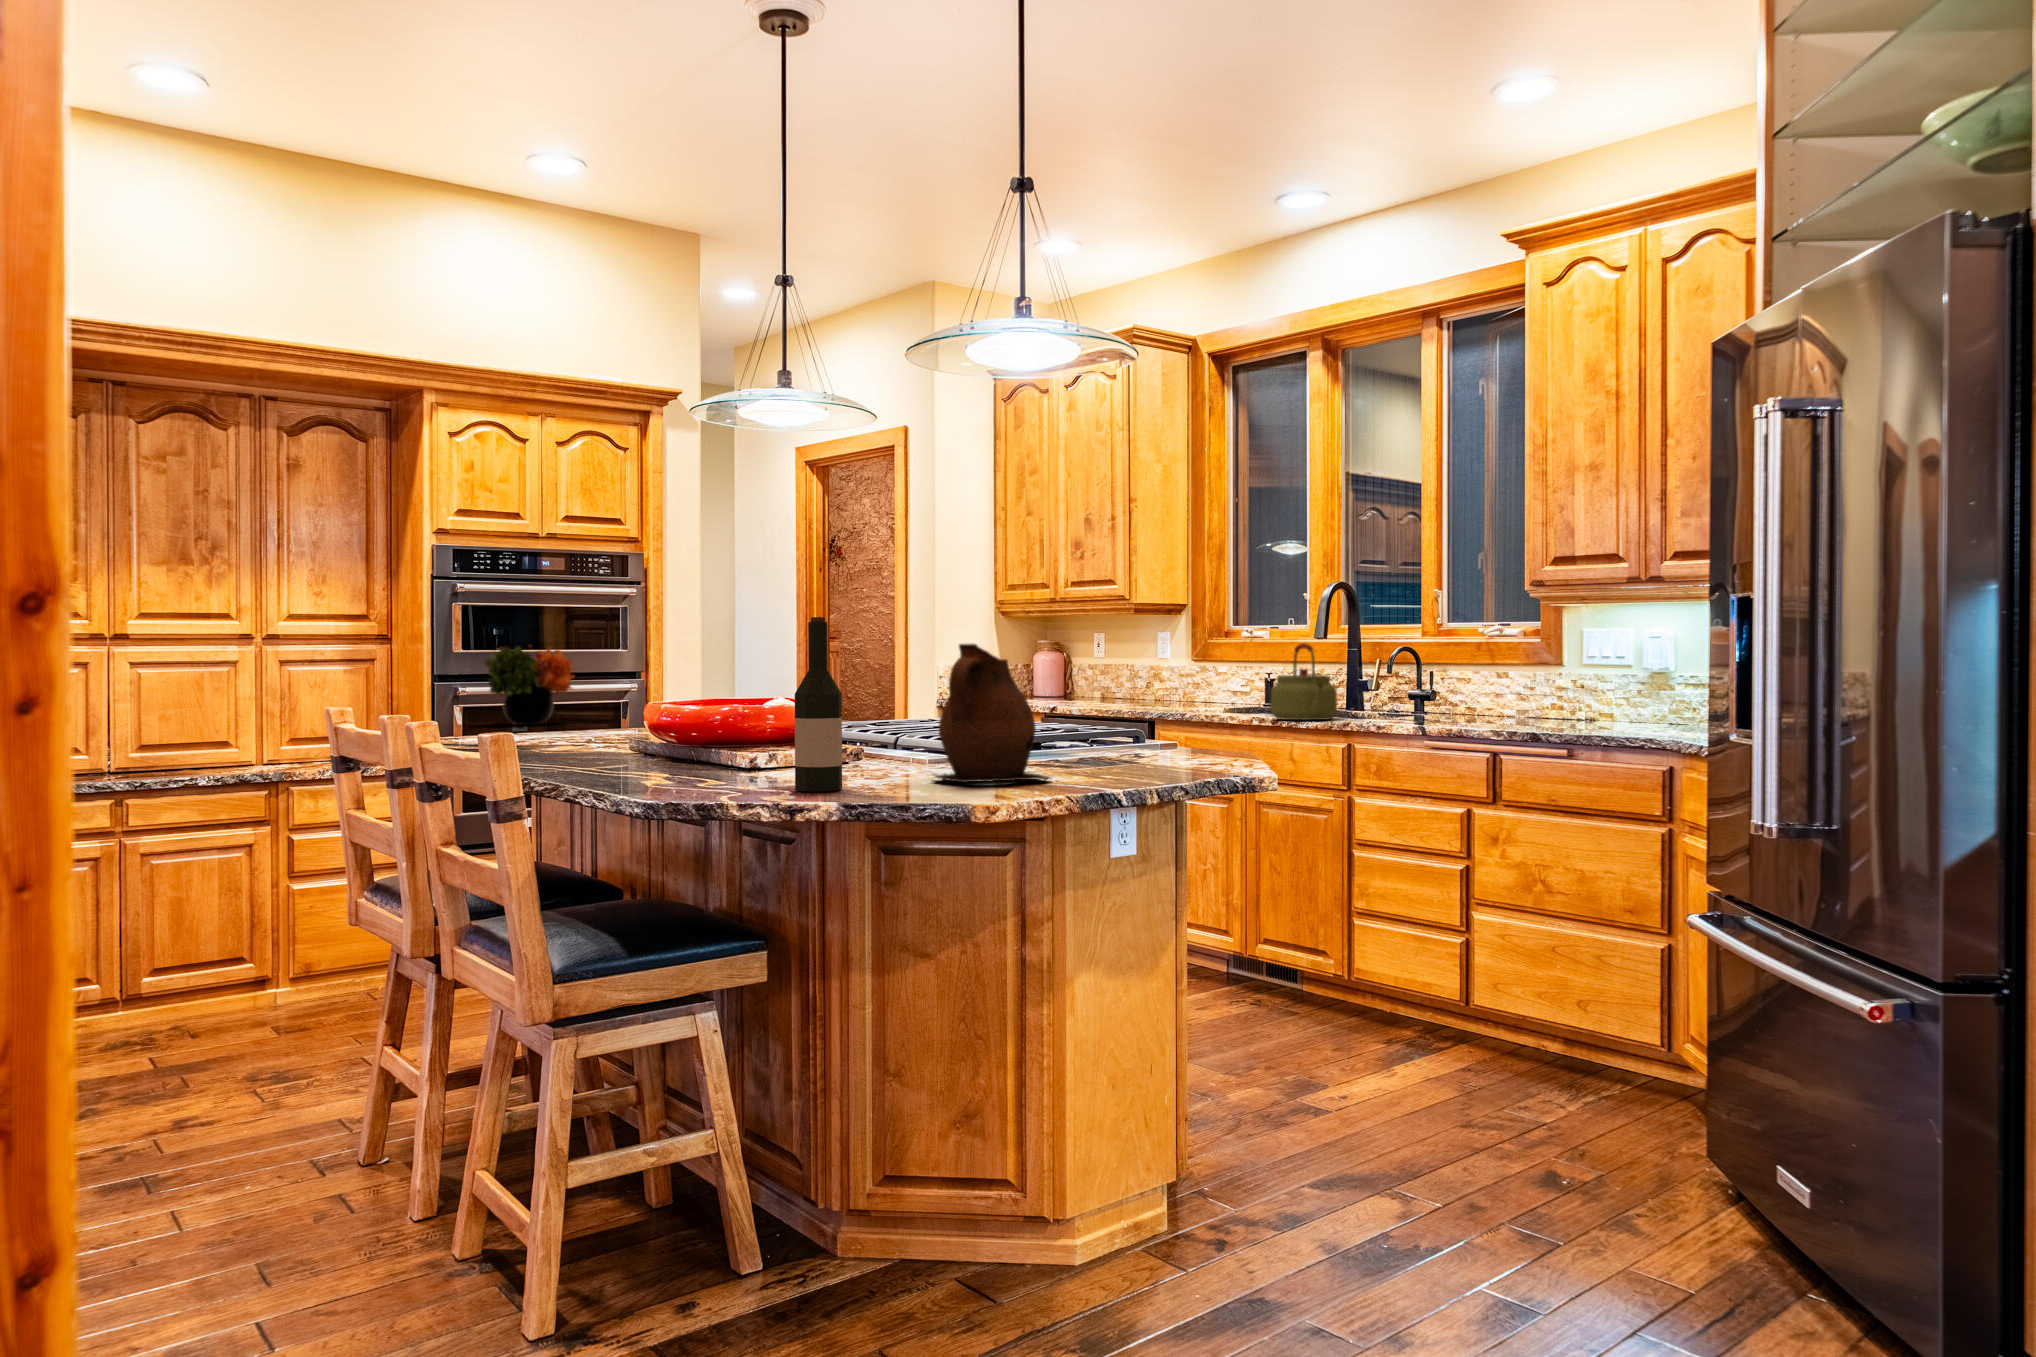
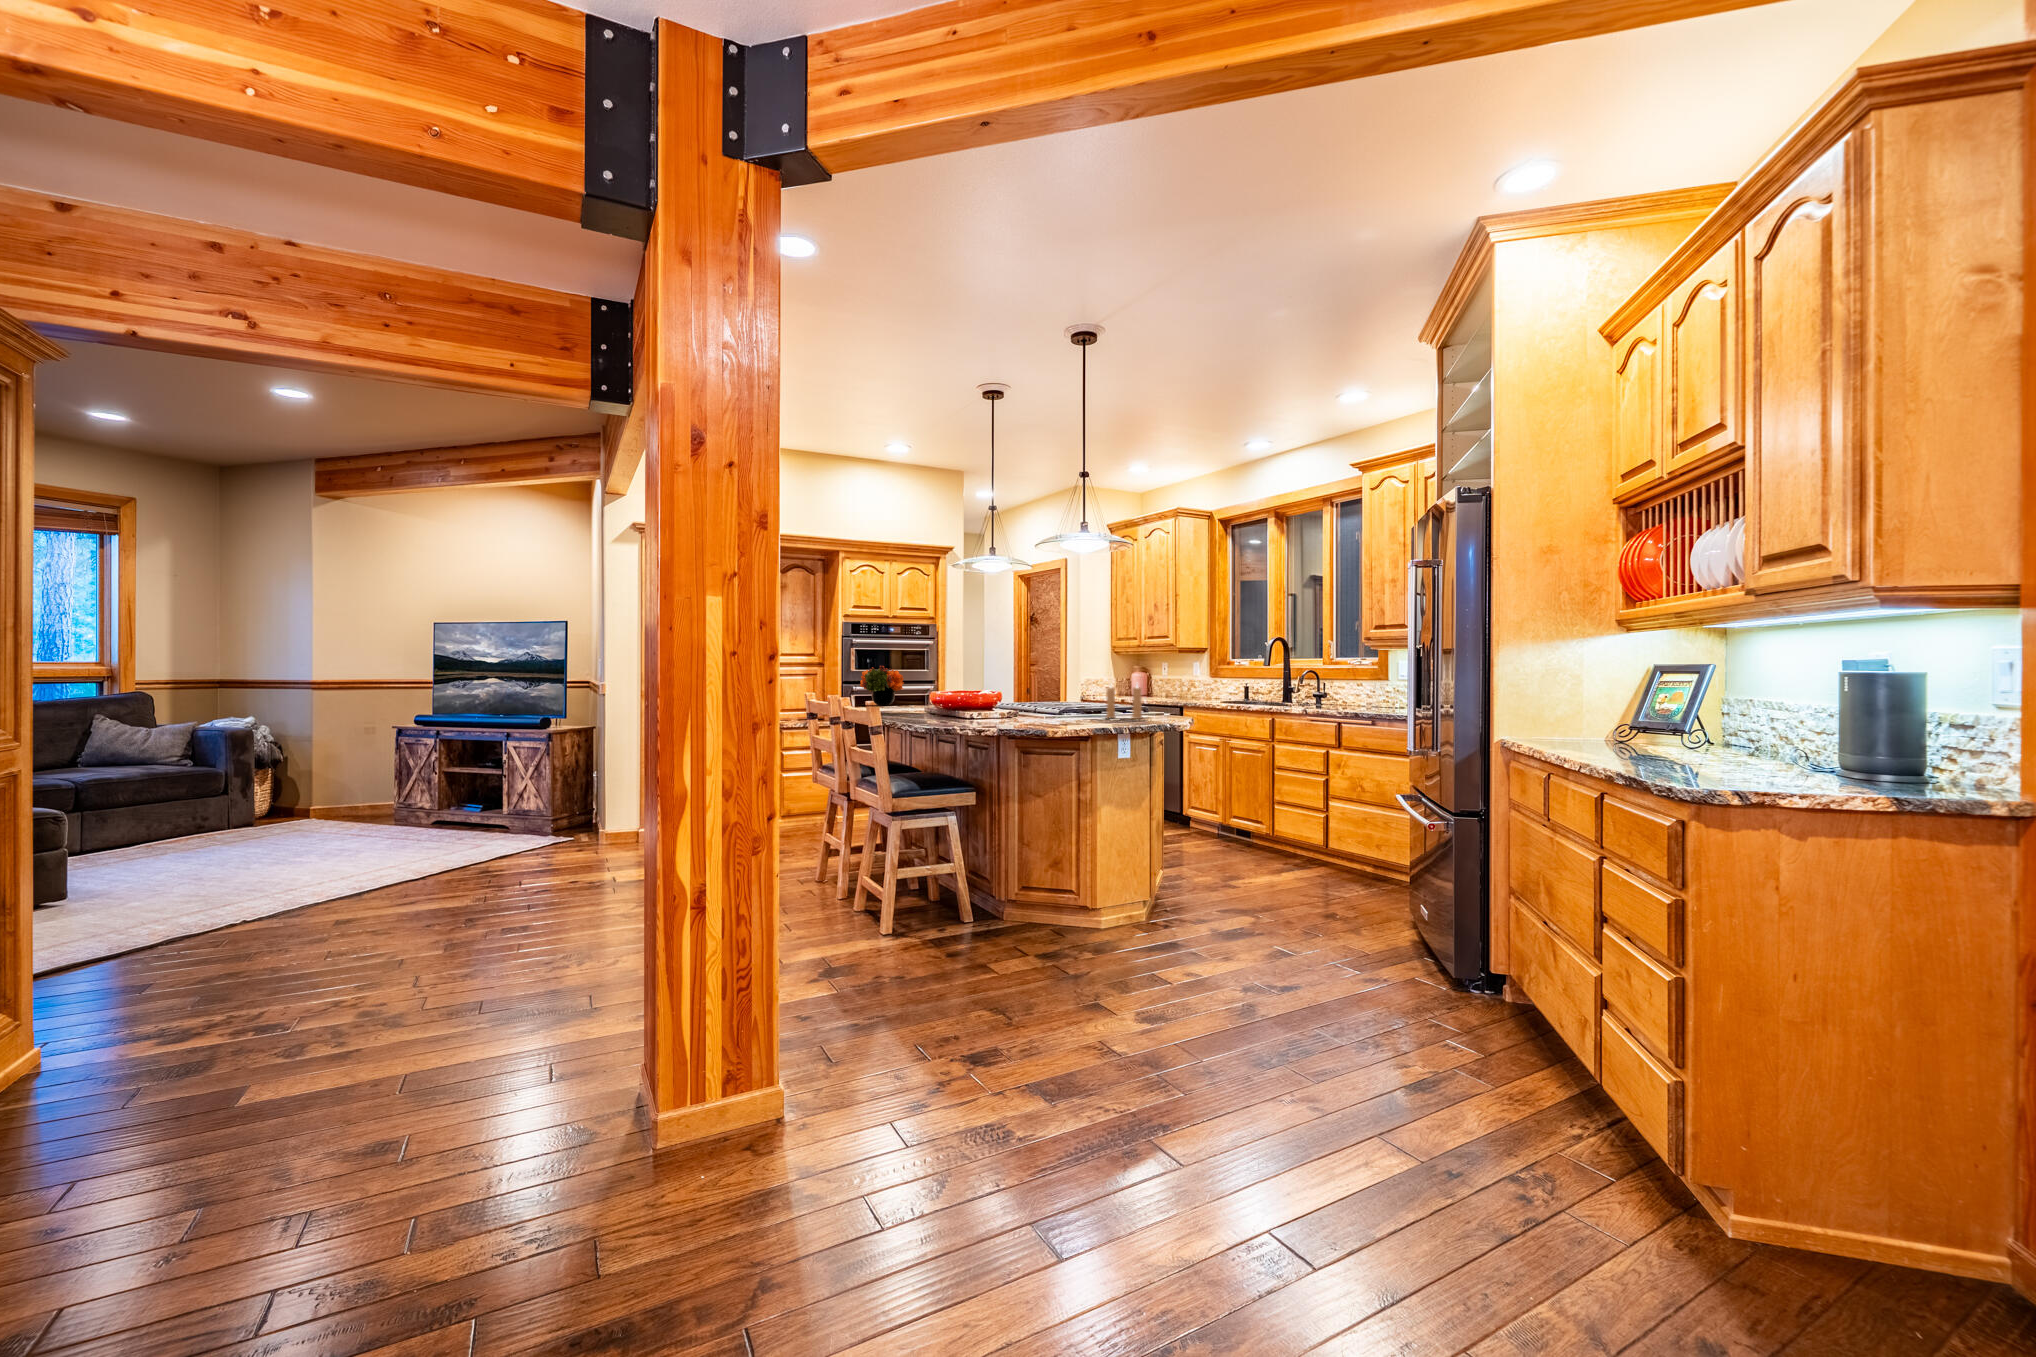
wine bottle: present [795,617,842,791] -> none [986,657,1004,726]
kettle: present [1271,643,1337,720] -> none [1235,669,1269,707]
ceramic pitcher: present [933,644,1051,782] -> none [1040,668,1090,725]
candle: none [1055,674,1143,758] -> present [1106,684,1142,719]

